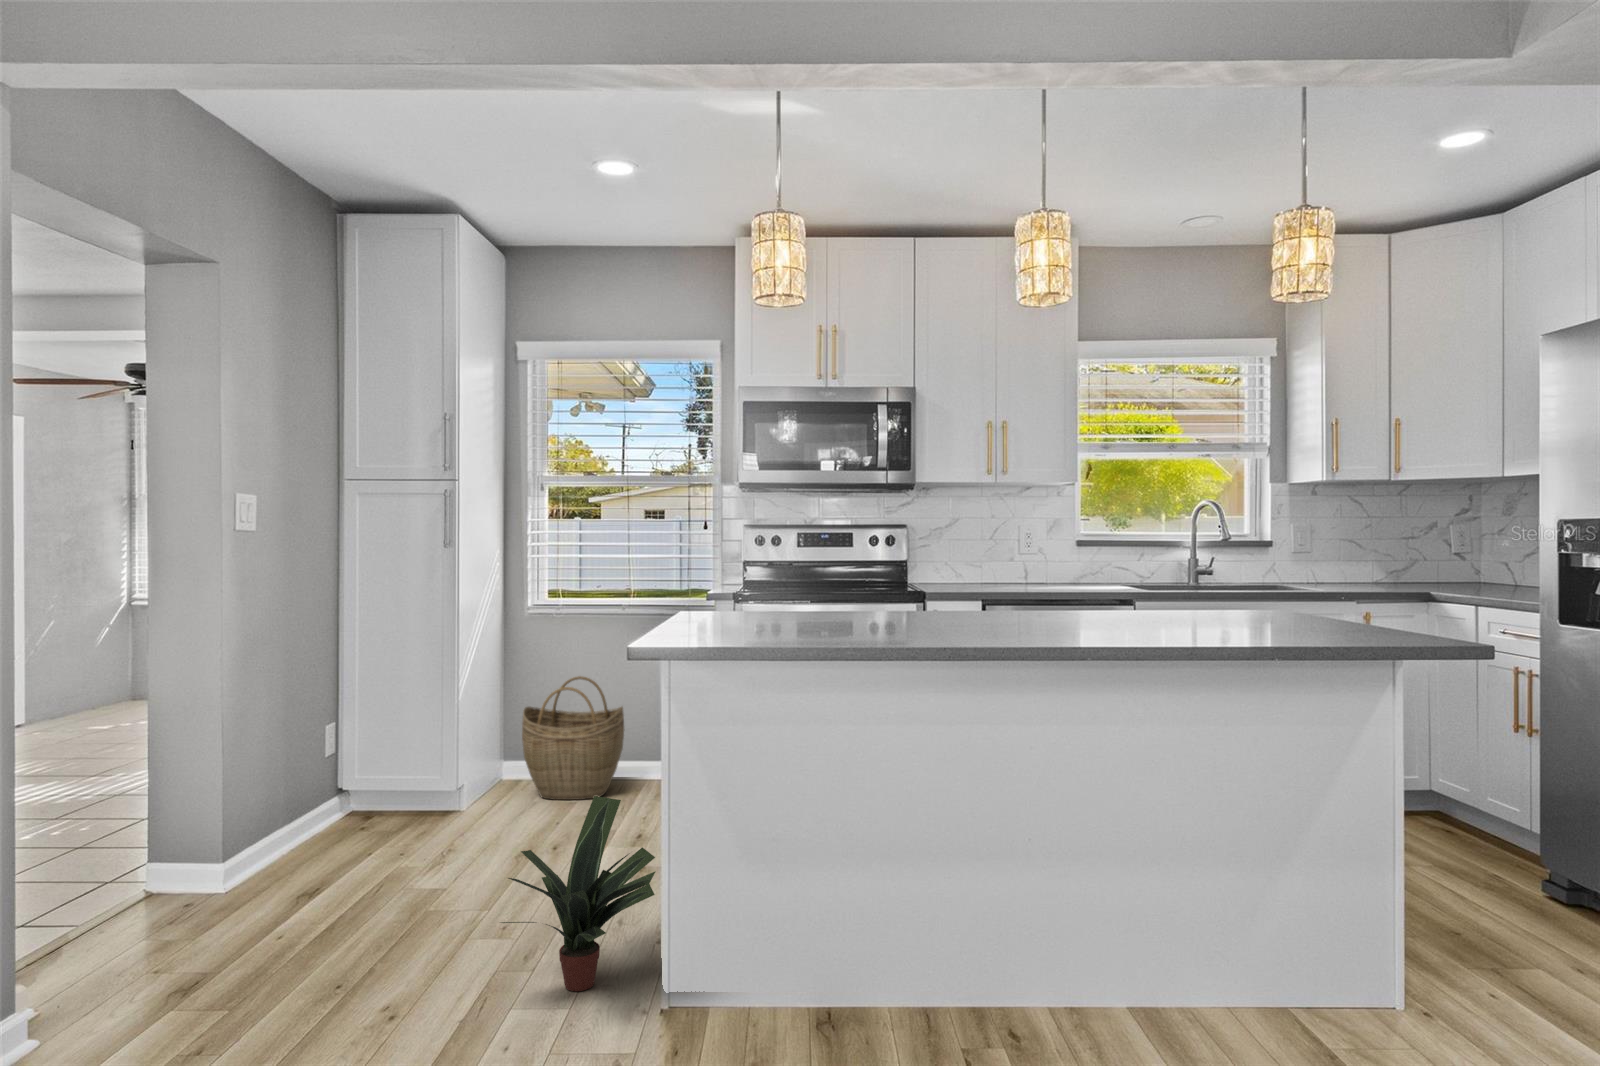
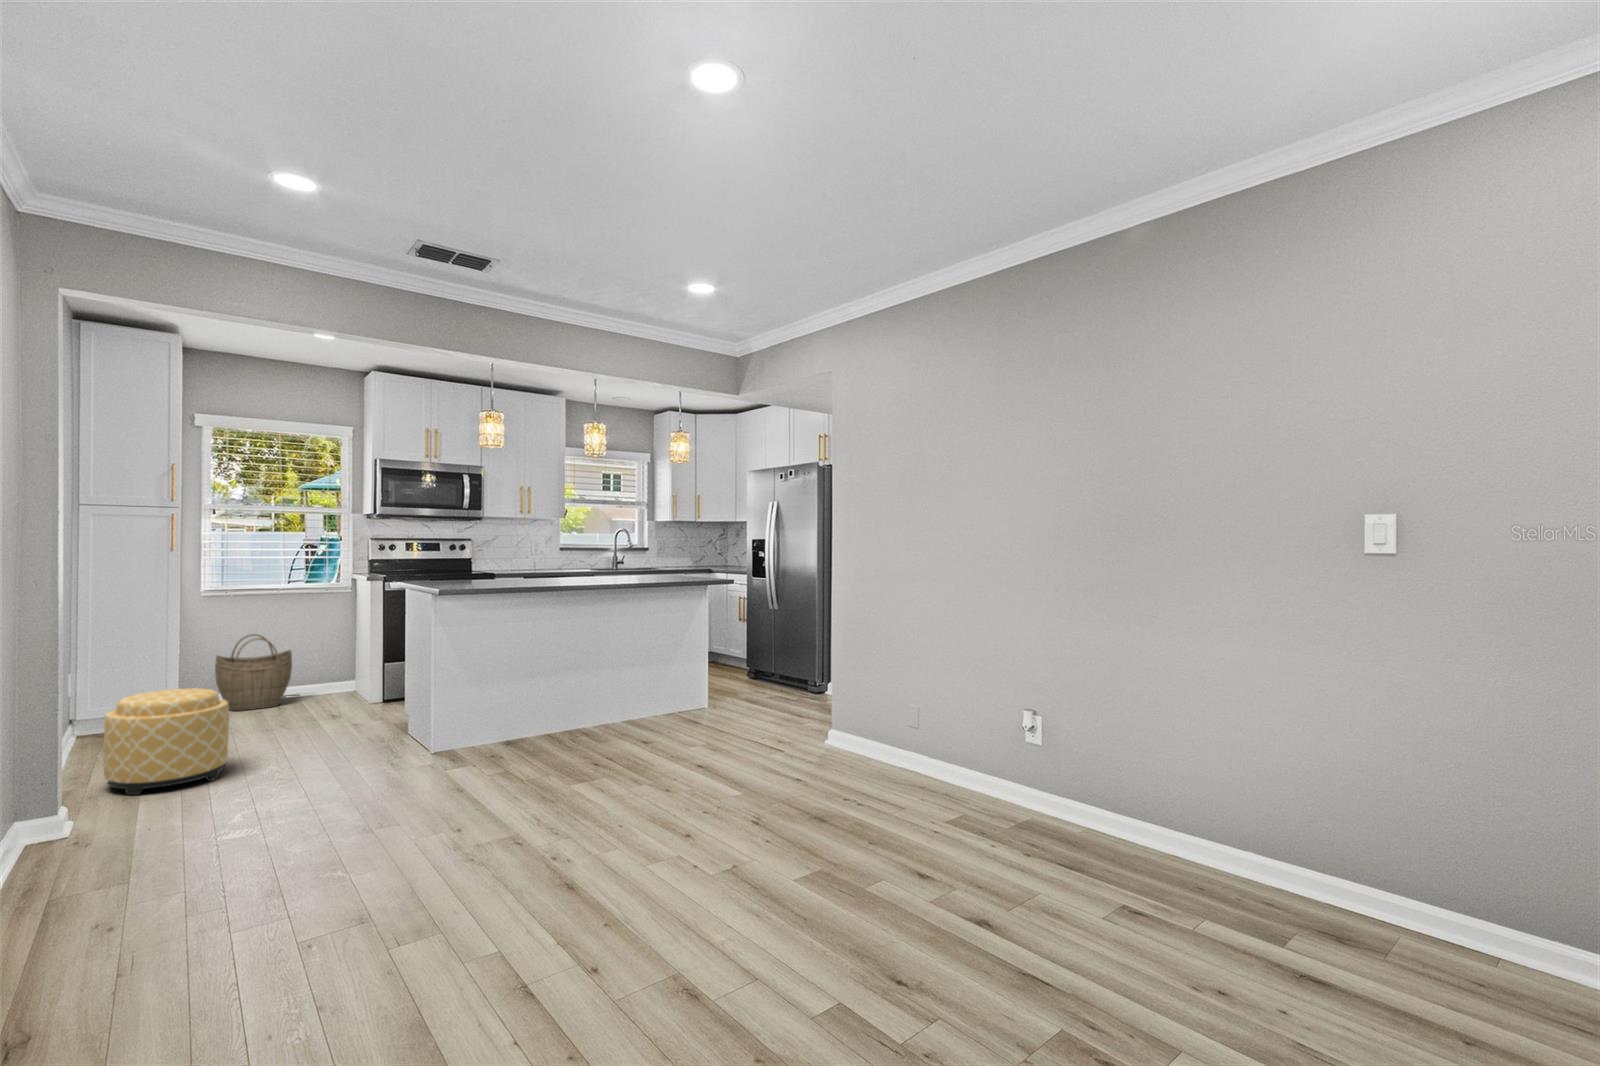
potted plant: present [500,796,655,991] -> none [337,669,415,752]
ottoman: none [139,805,346,1019] -> present [103,688,229,795]

